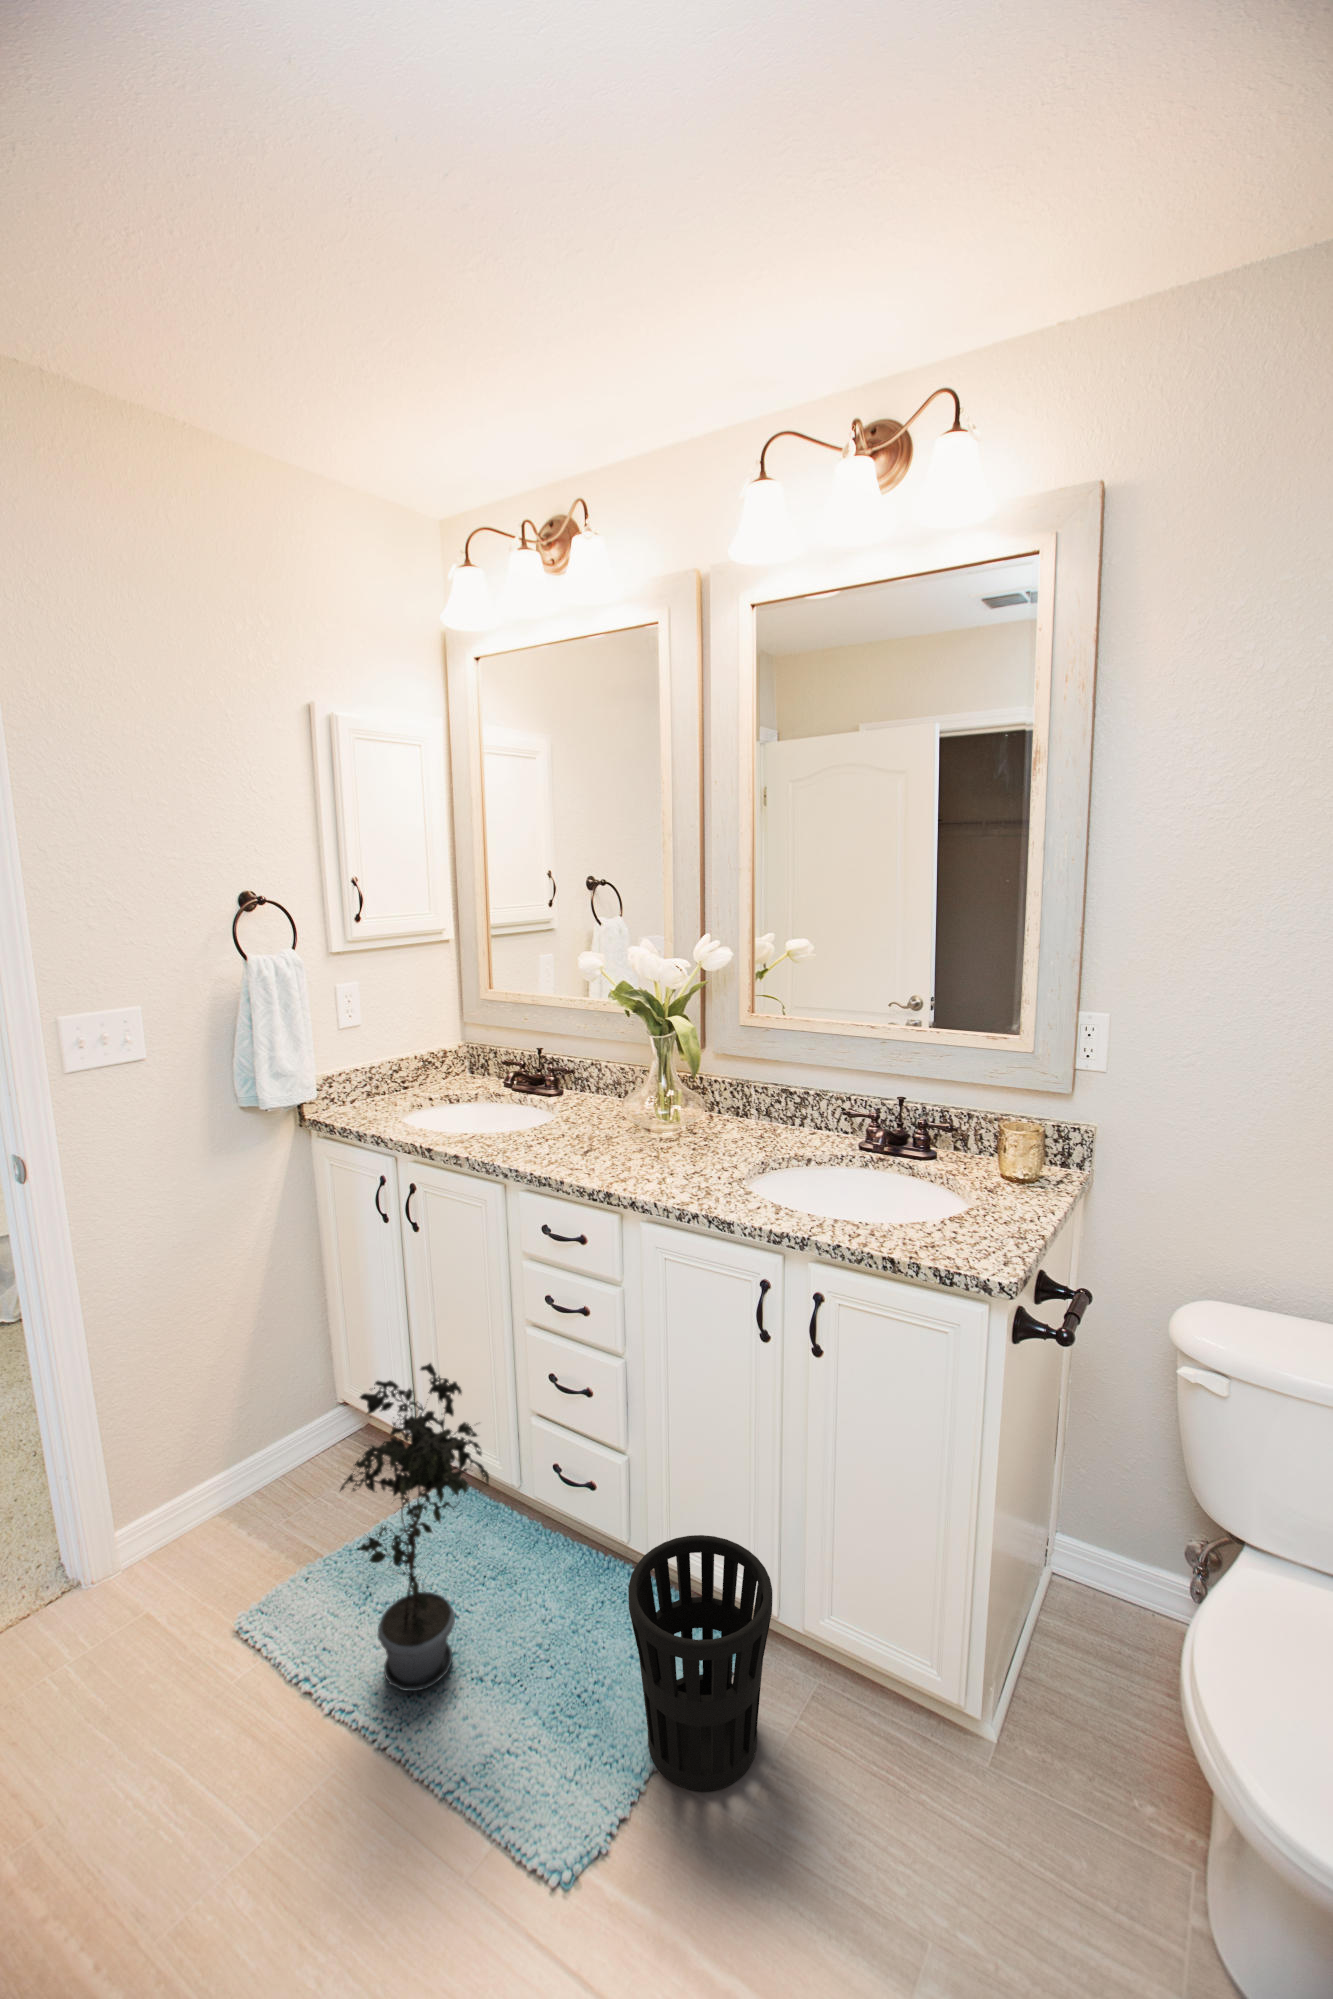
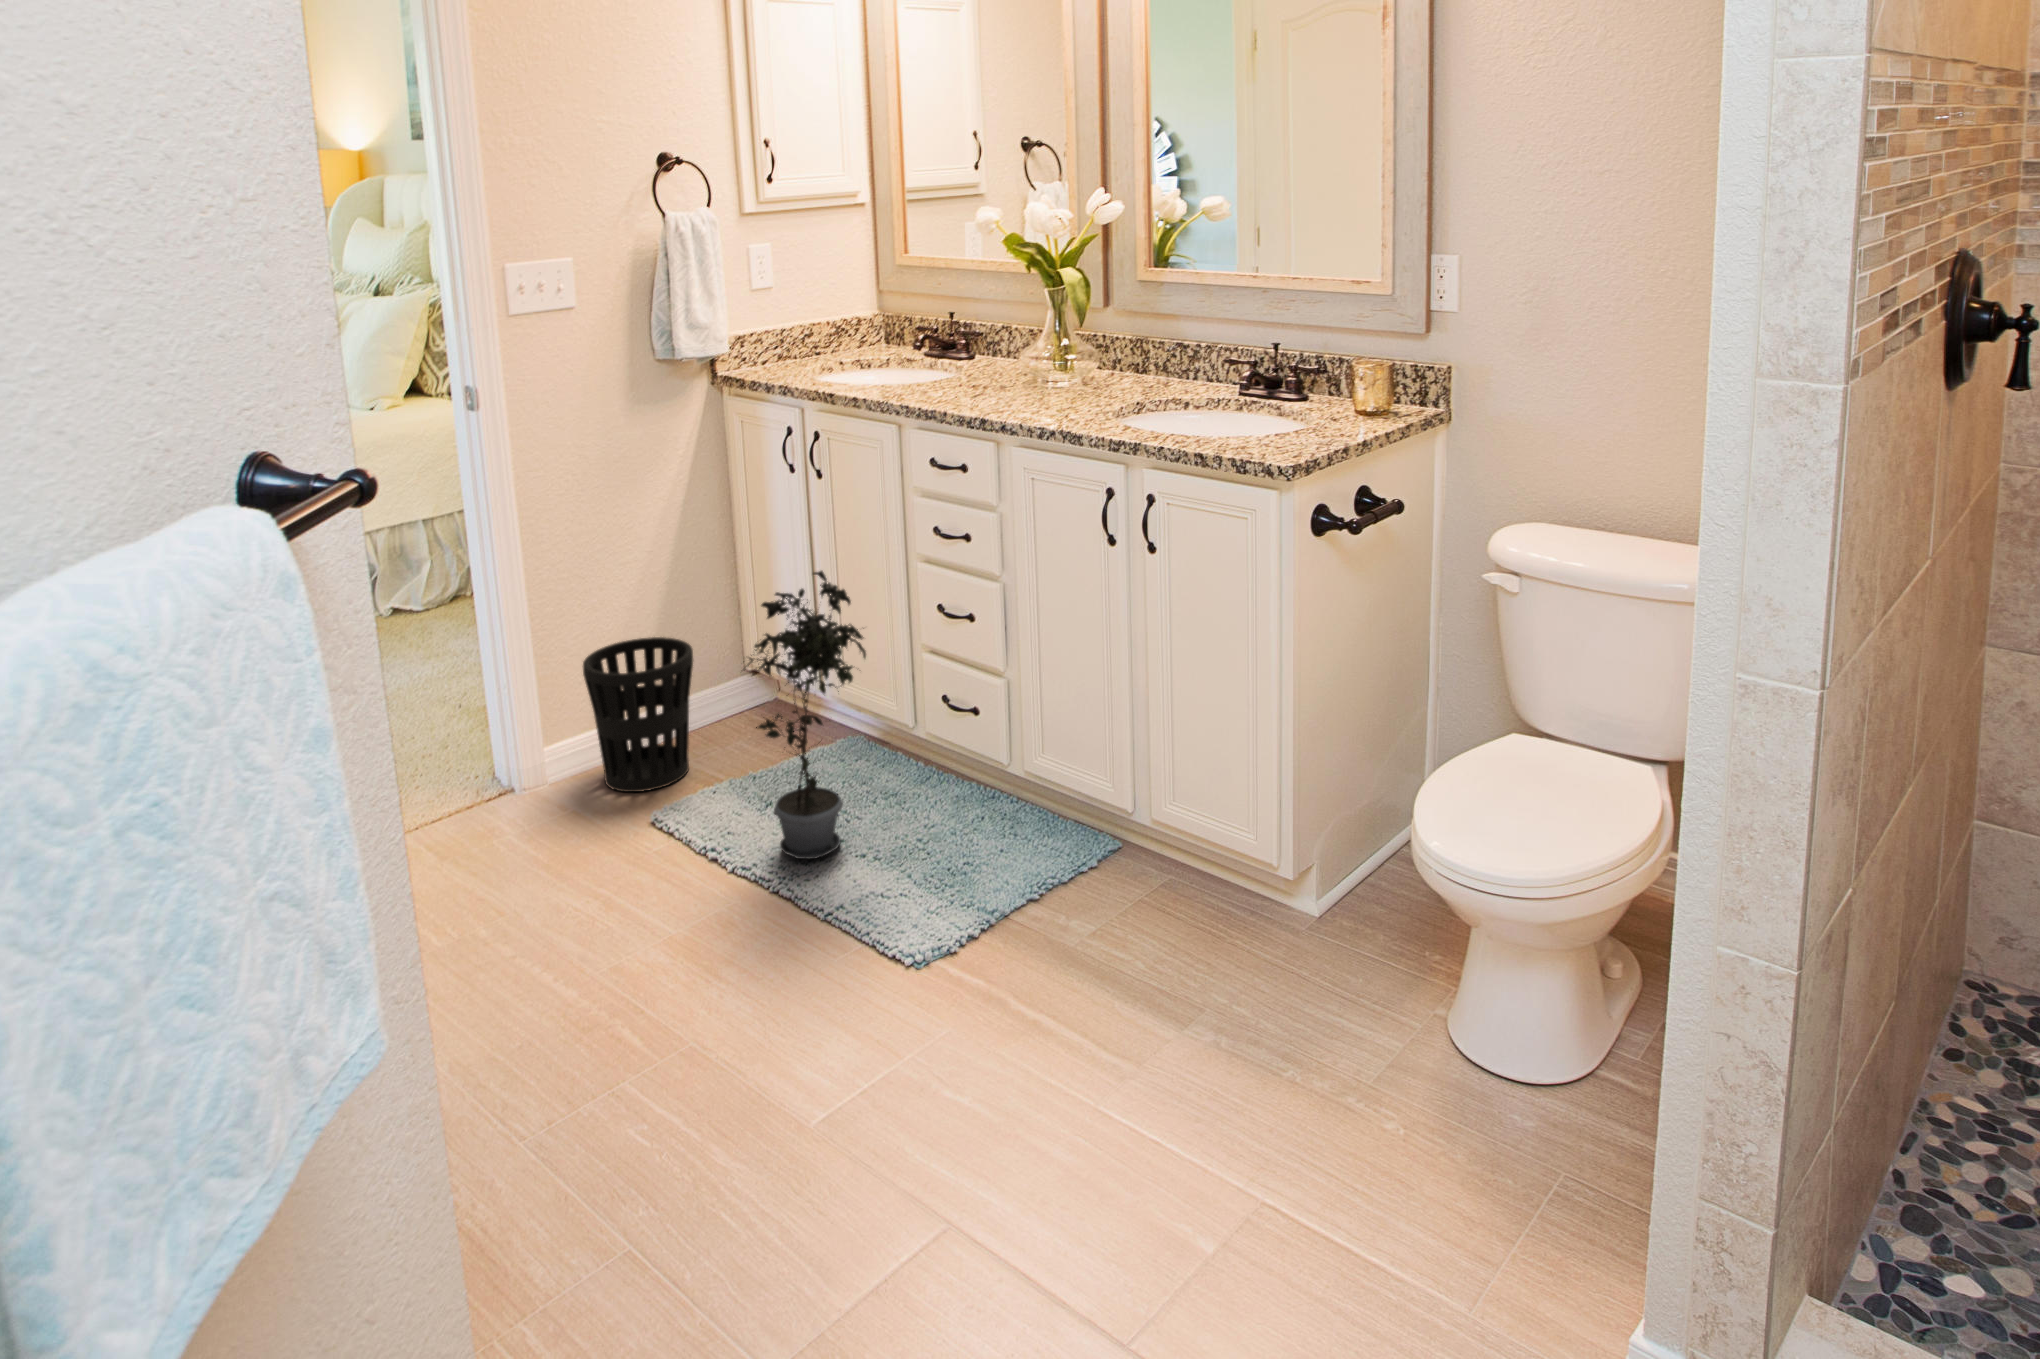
wastebasket: present [628,1535,772,1791] -> present [583,637,693,792]

